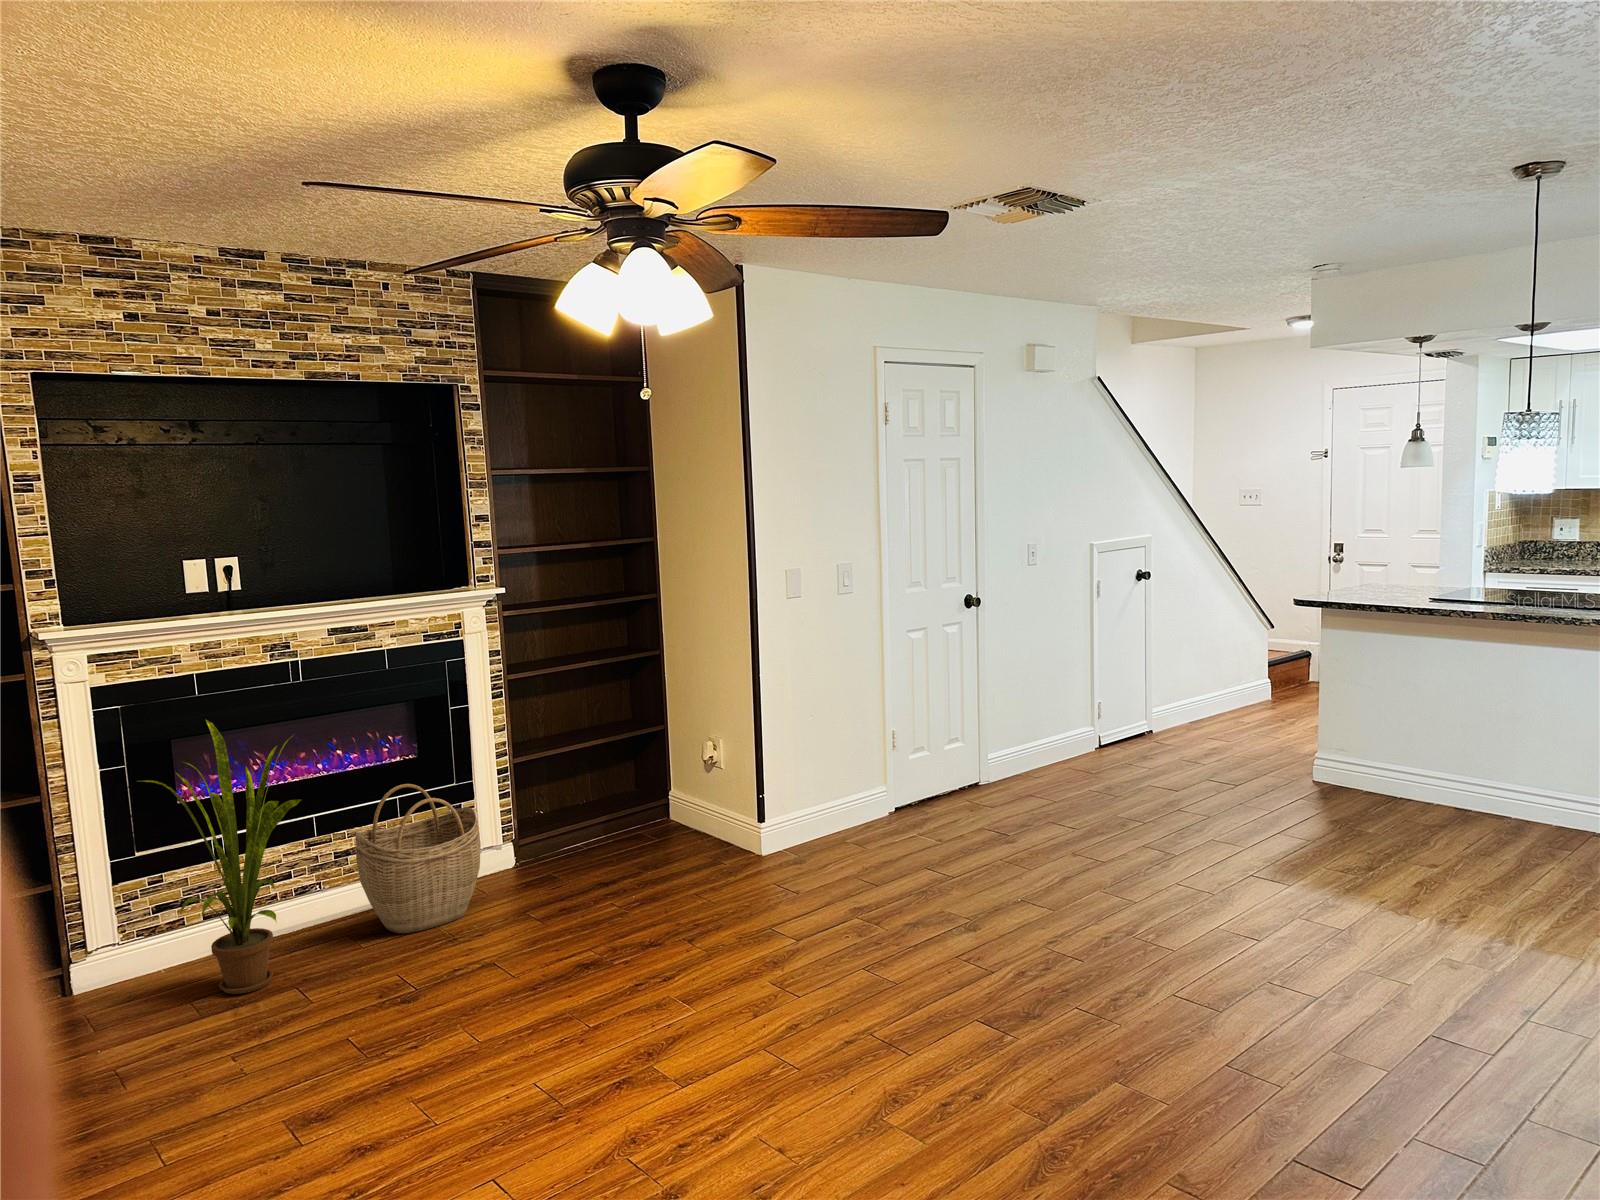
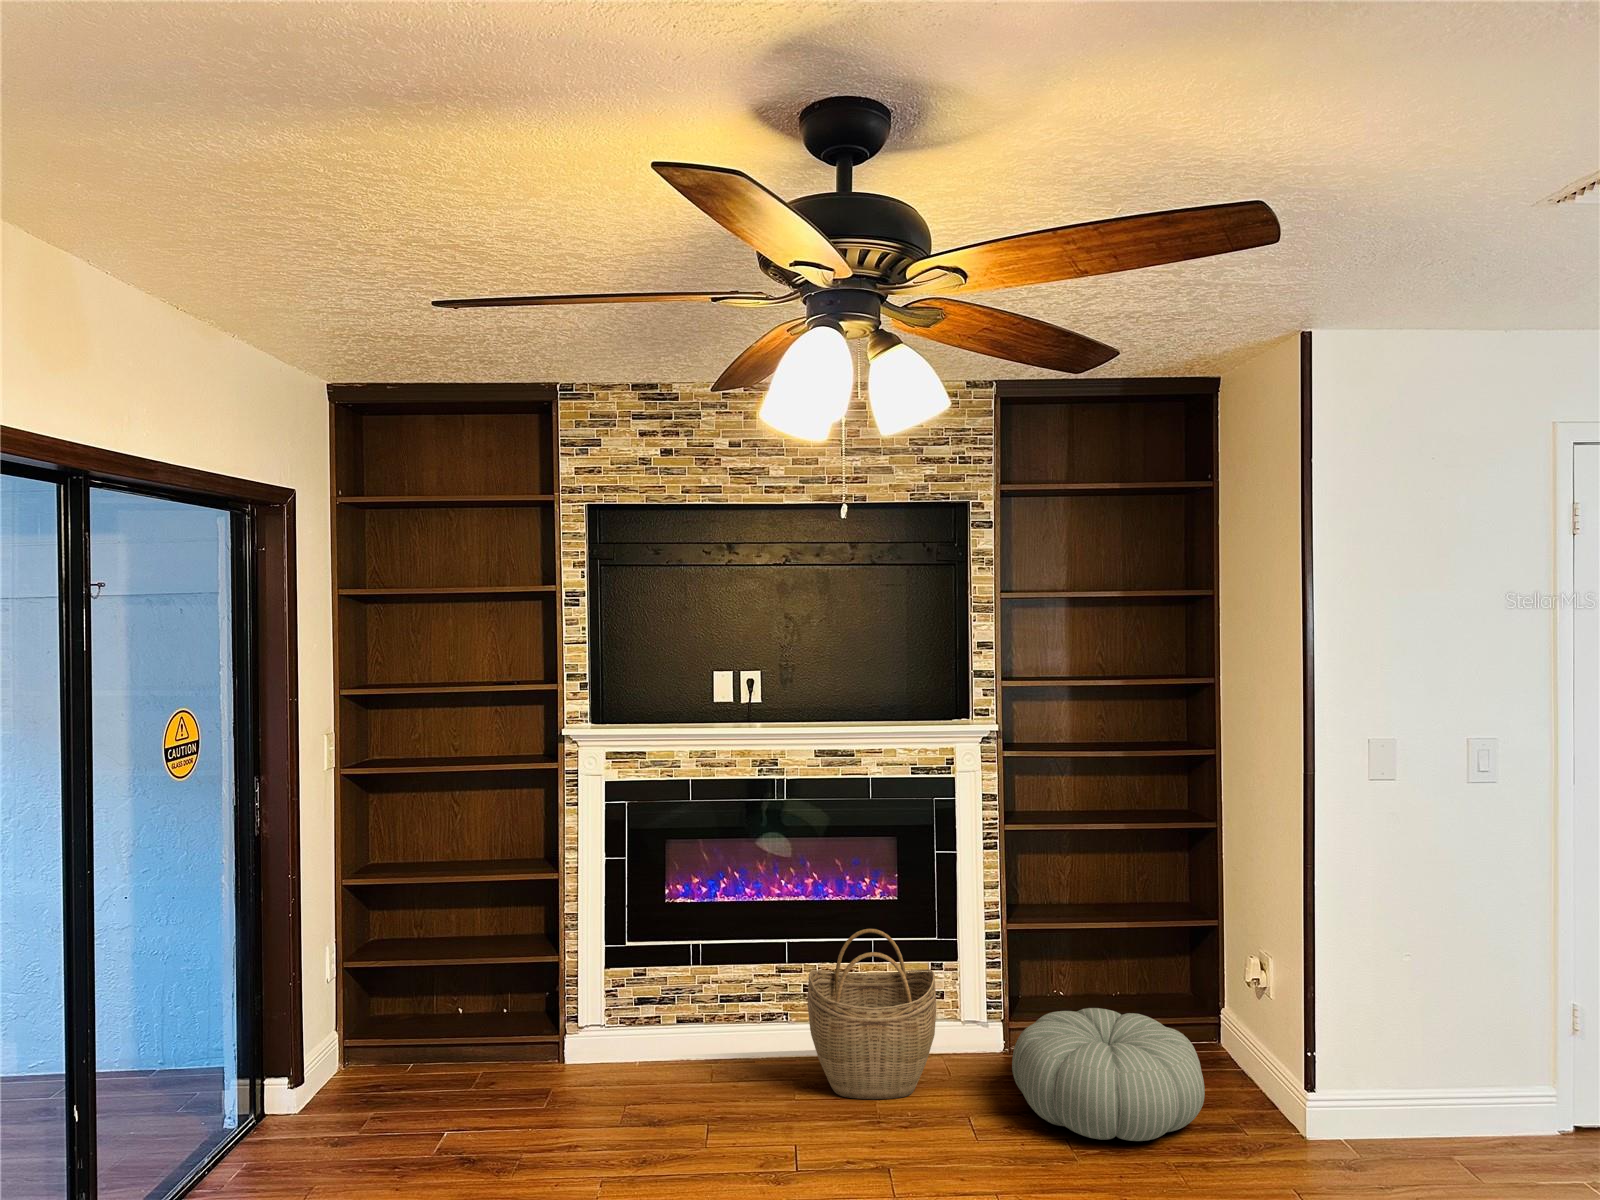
house plant: present [138,720,301,994] -> none [604,826,746,1111]
pouf: none [548,804,697,897] -> present [1012,1008,1205,1141]

